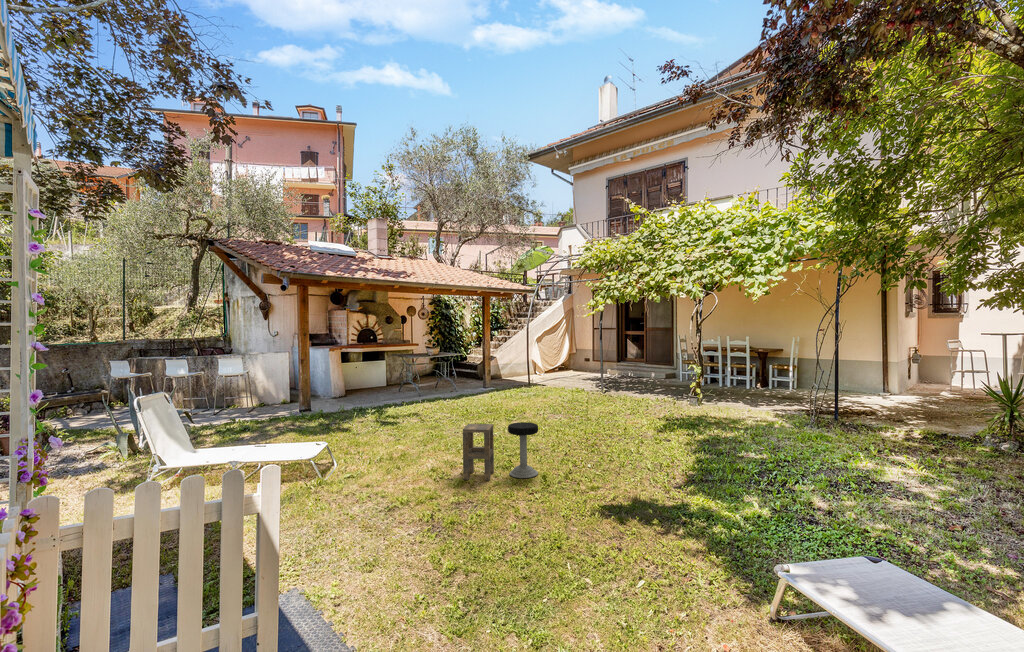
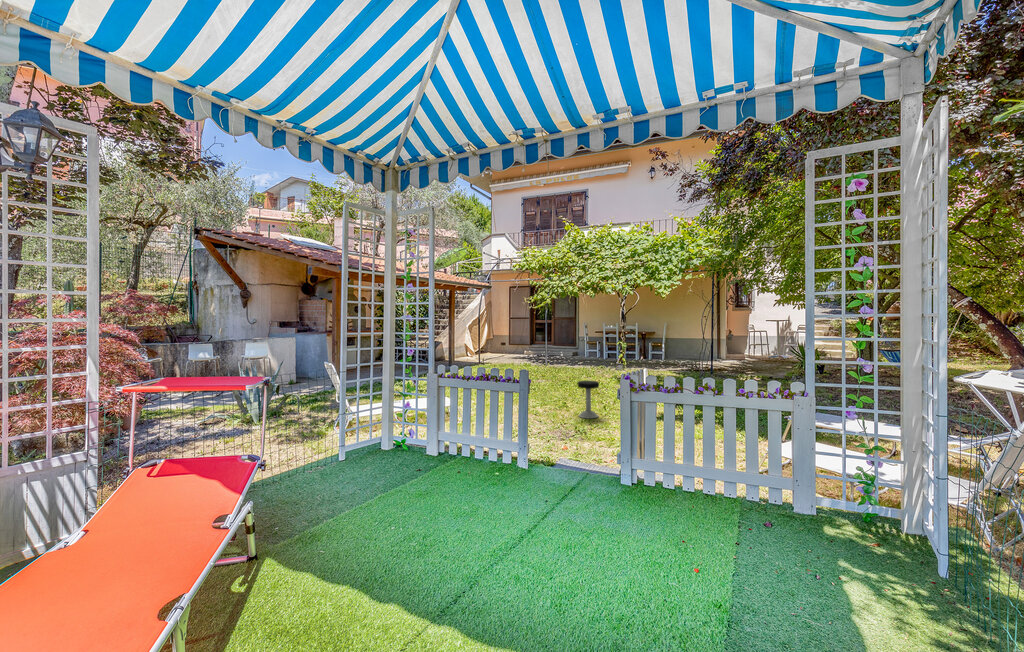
side table: present [463,424,494,480] -> none [549,383,574,423]

